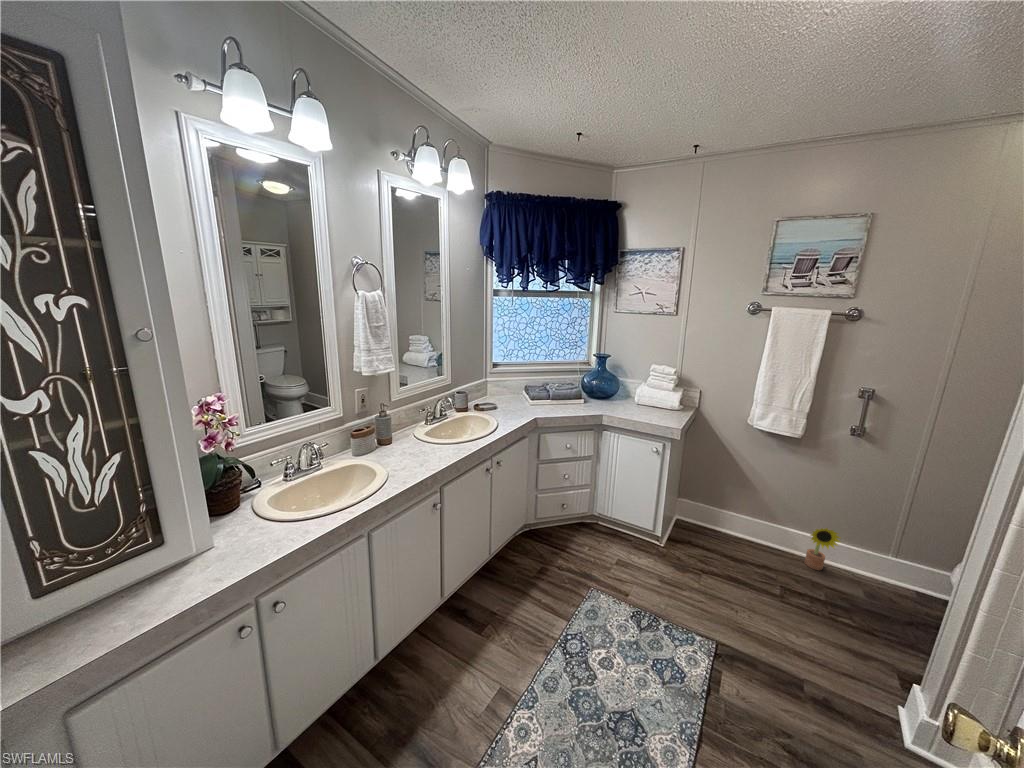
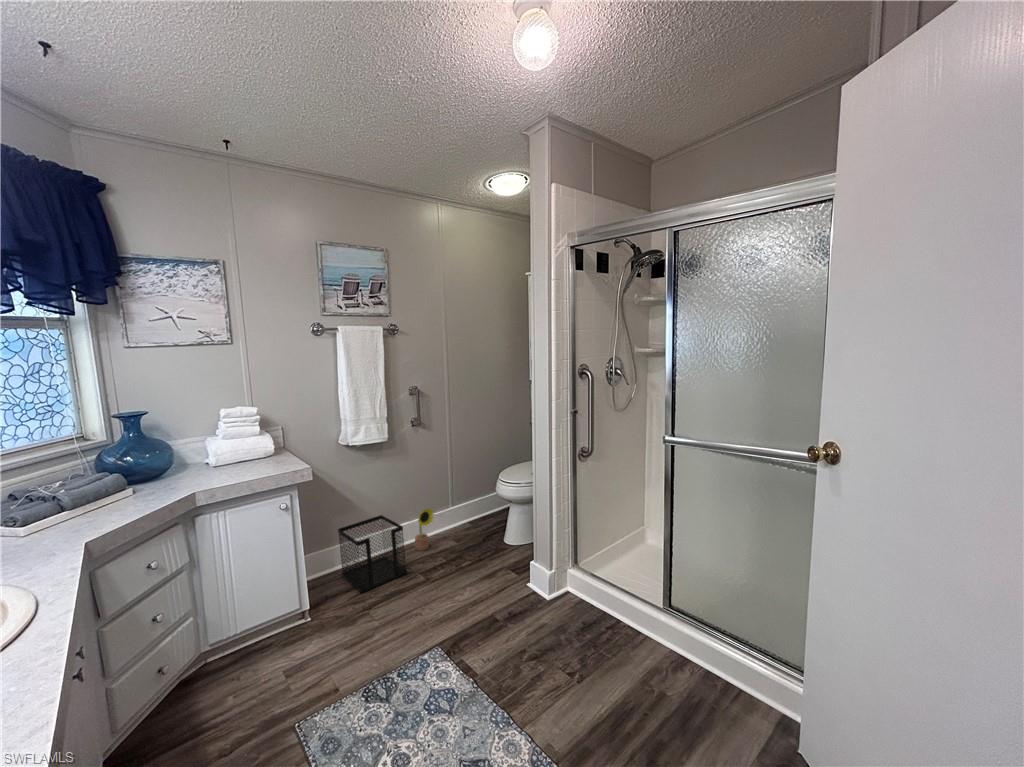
wastebasket: none [712,493,776,572] -> present [338,515,407,593]

